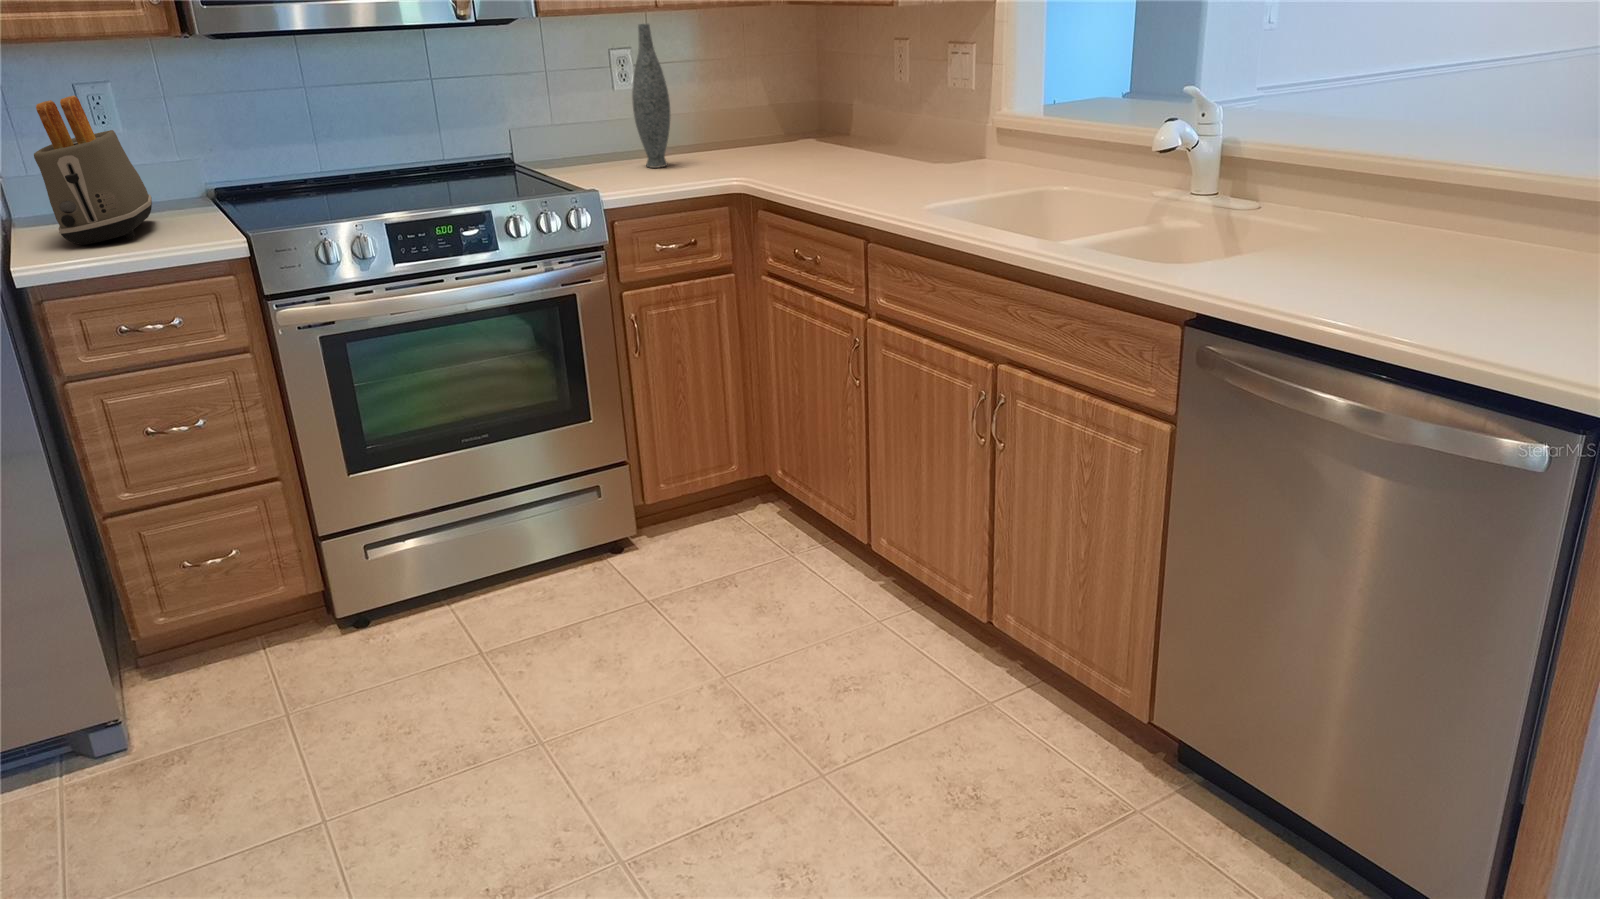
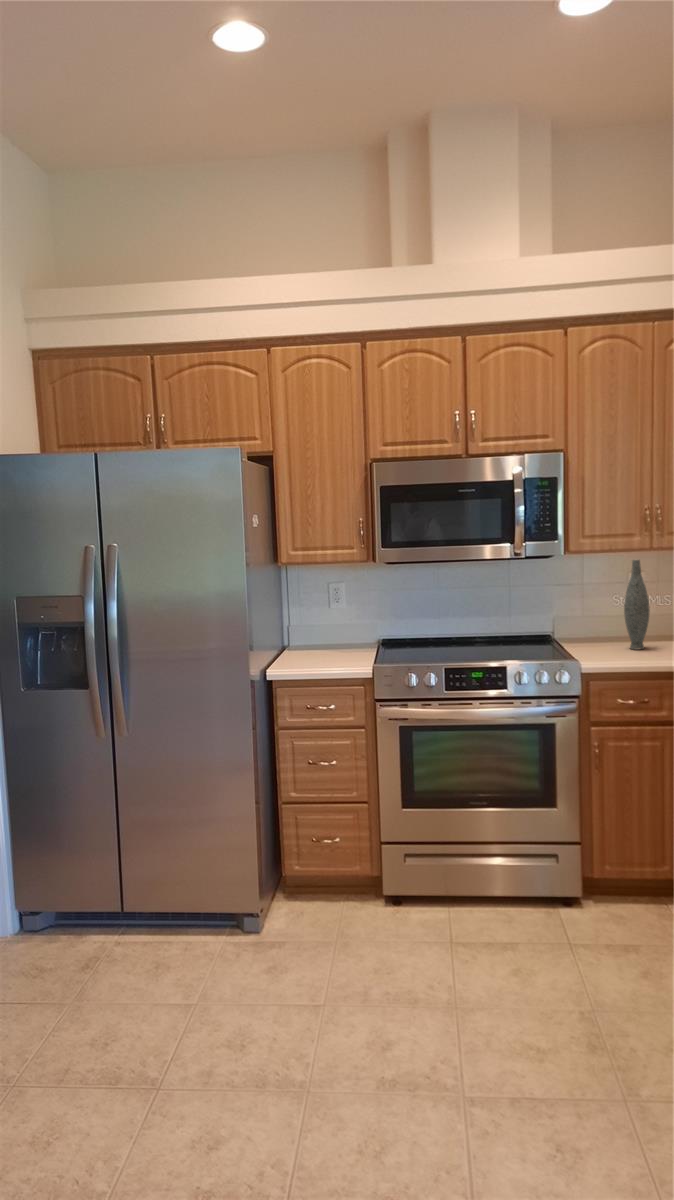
toaster: present [34,96,152,245] -> none [292,589,343,662]

